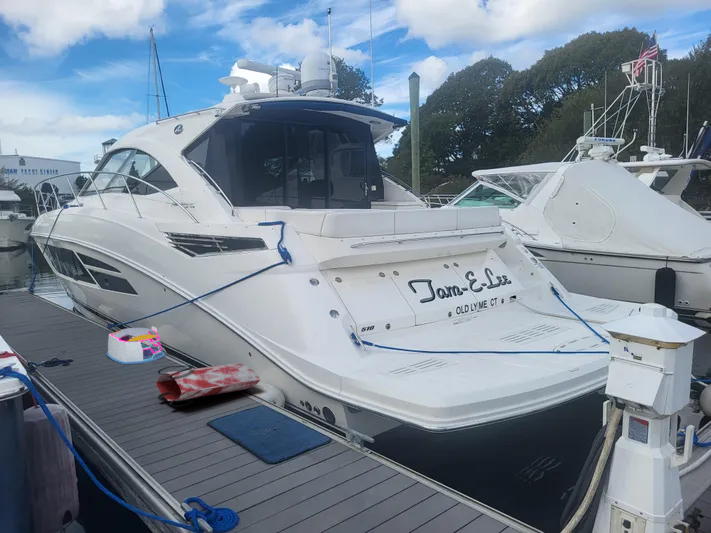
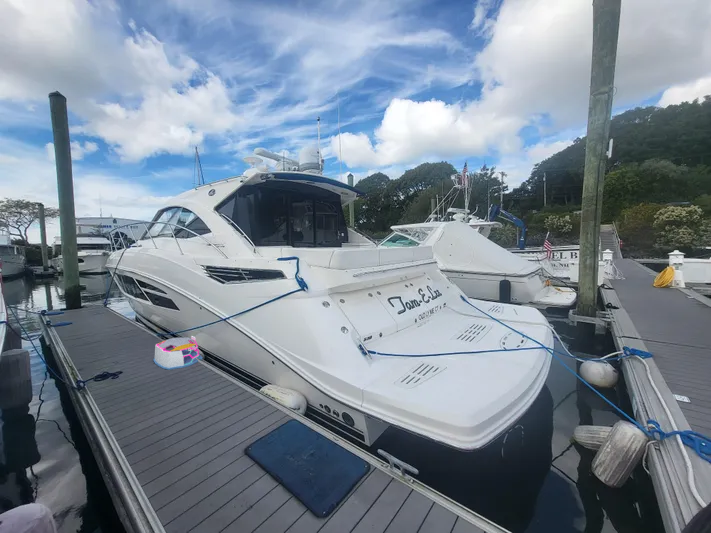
bag: present [156,363,260,407] -> none [194,369,284,420]

